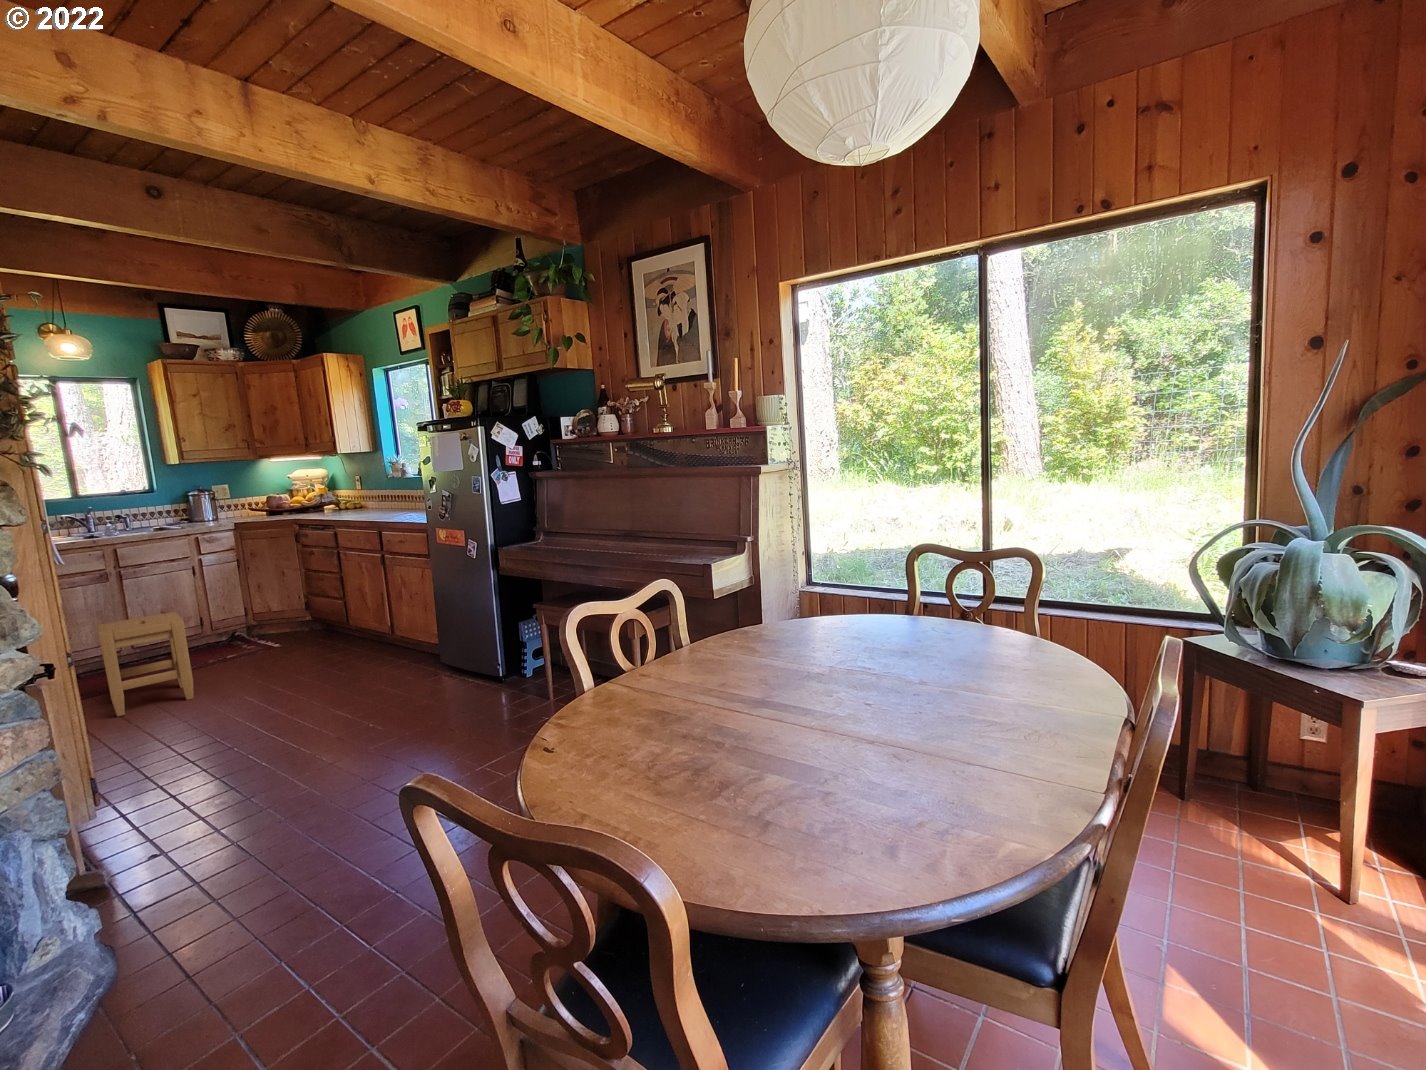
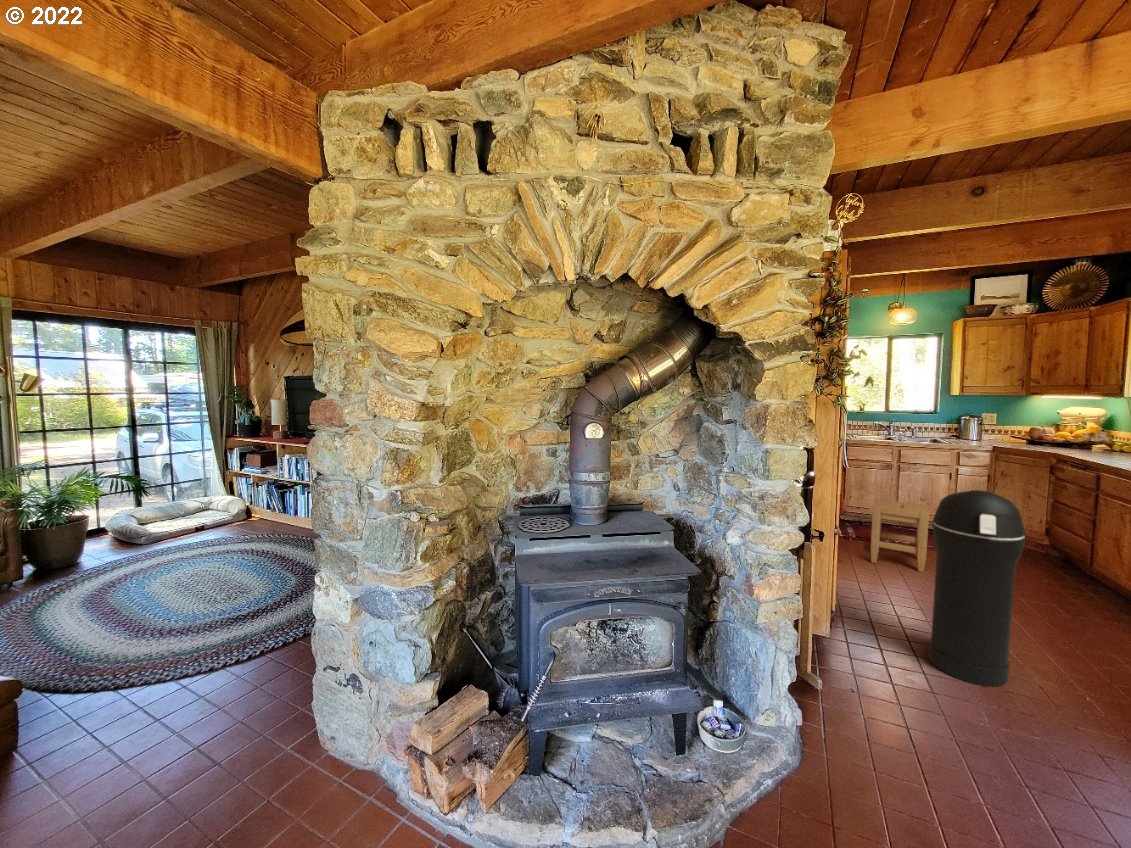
trash can: none [199,559,315,782] -> present [929,490,1026,687]

